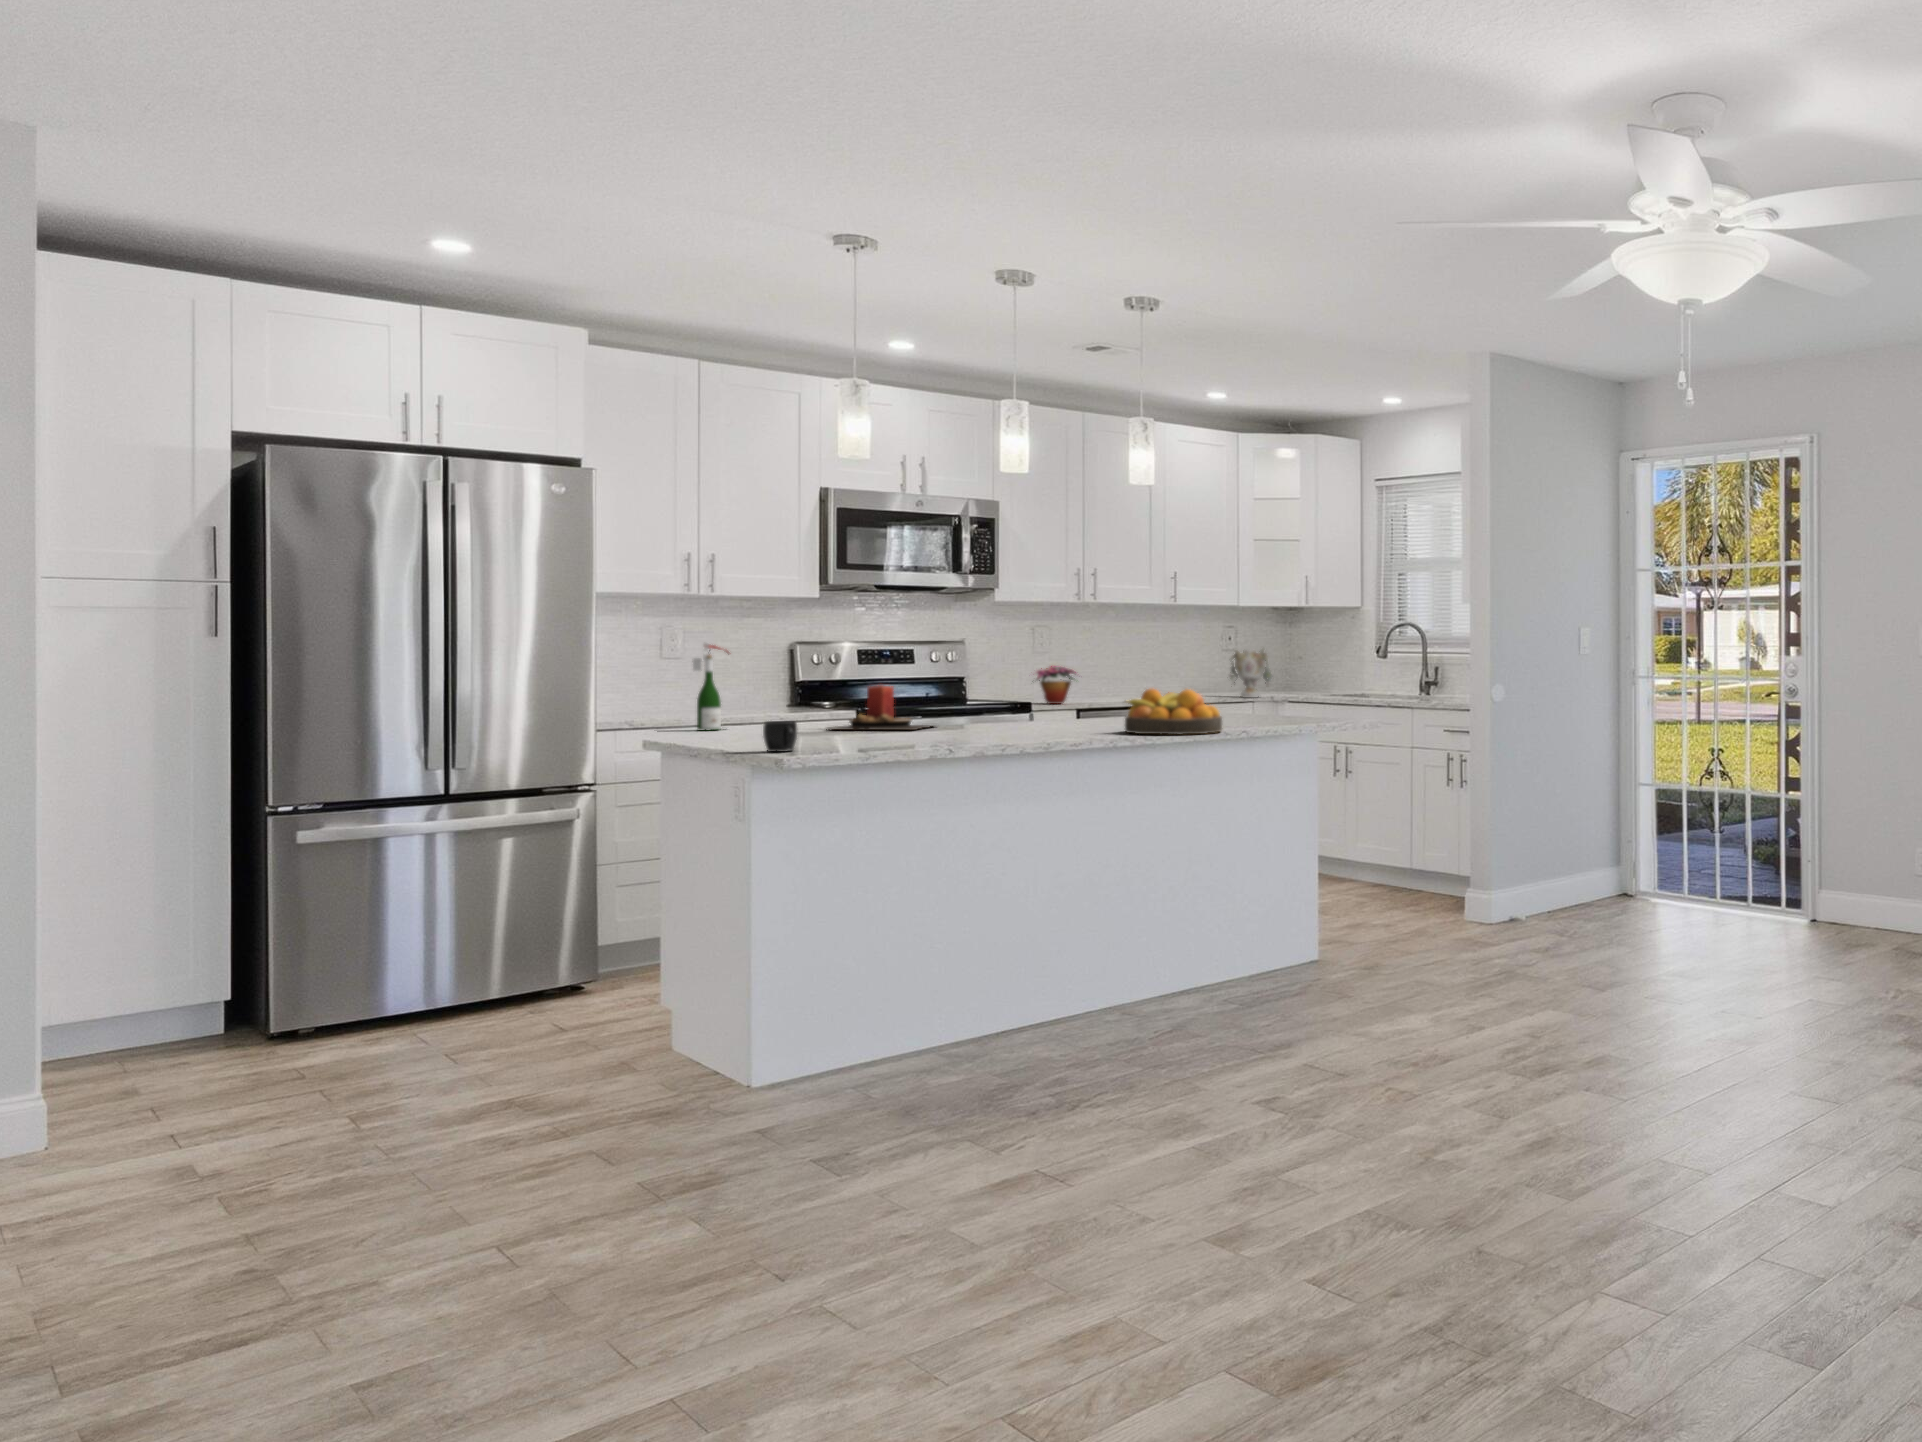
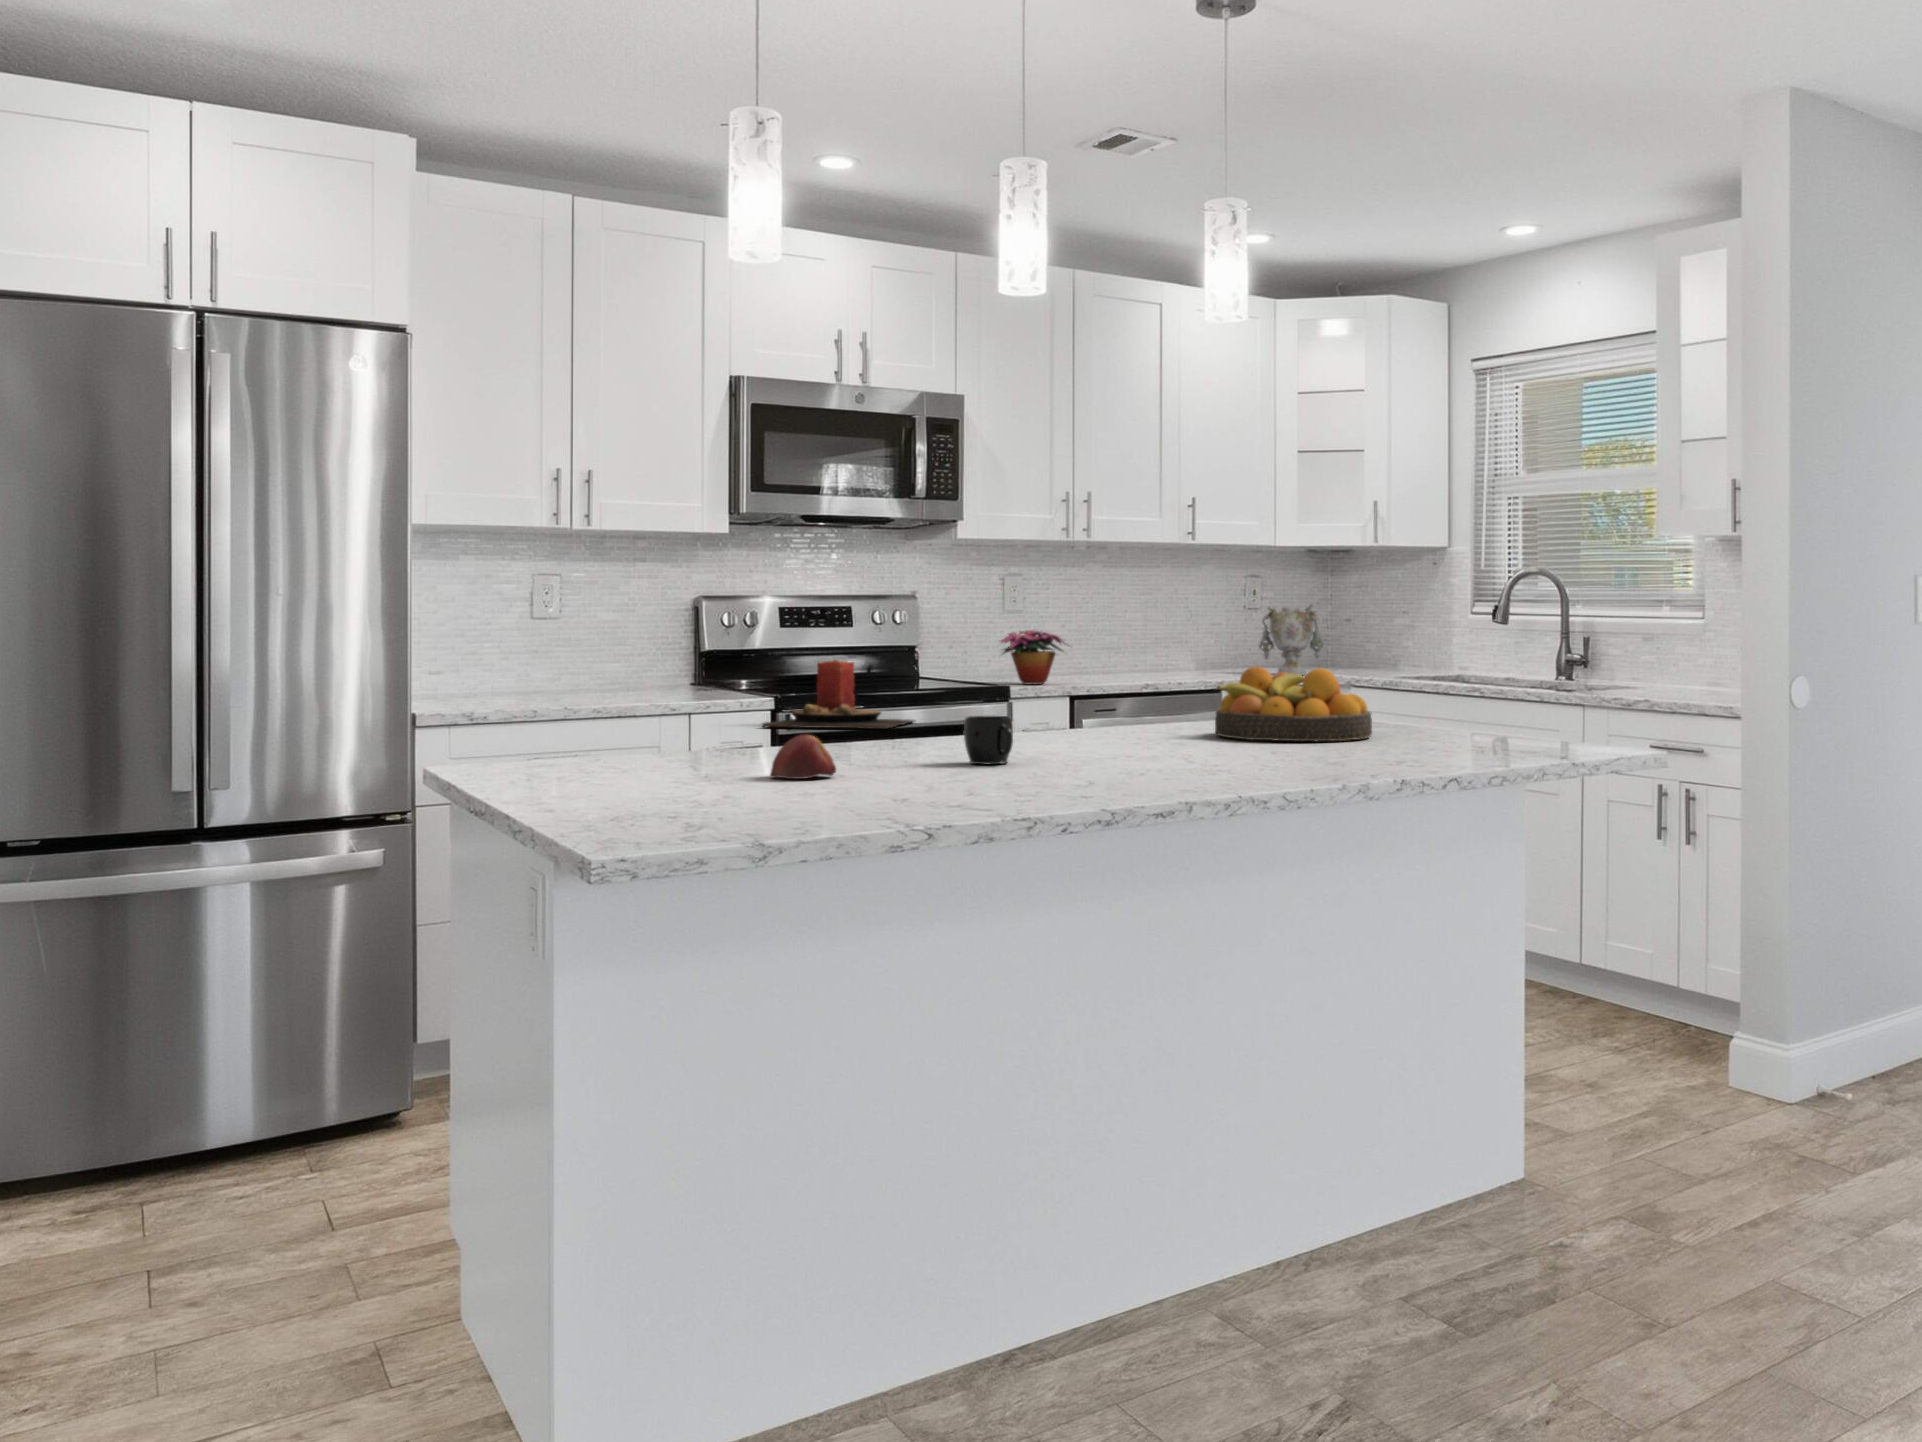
wine bottle: present [693,643,729,731] -> none [576,598,627,726]
mug: present [763,721,797,752] -> present [964,716,1013,764]
apple: none [806,729,849,756] -> present [770,735,836,779]

